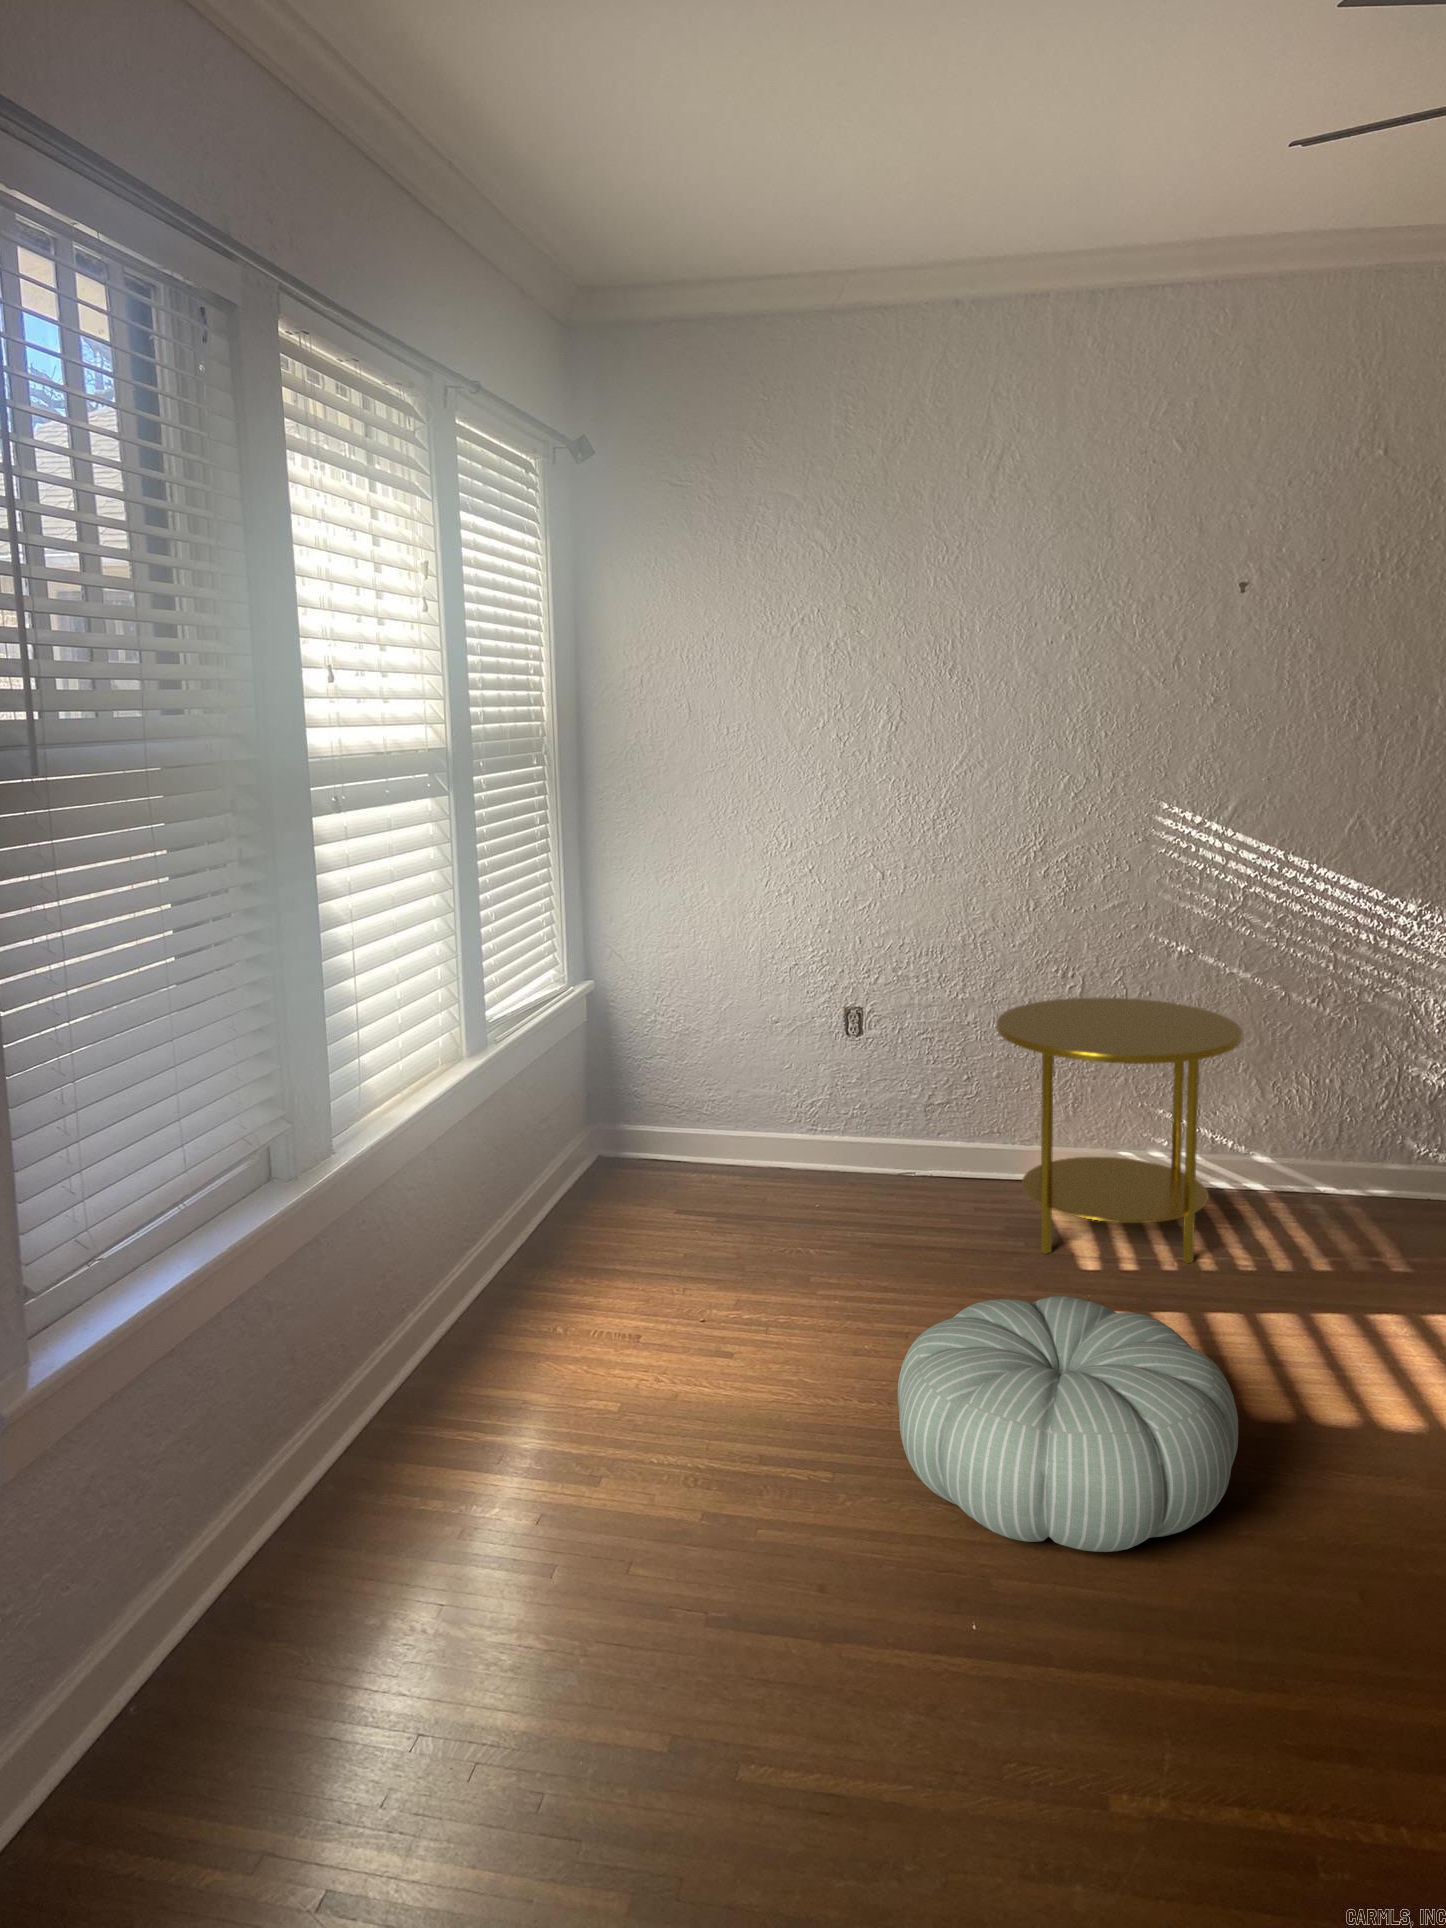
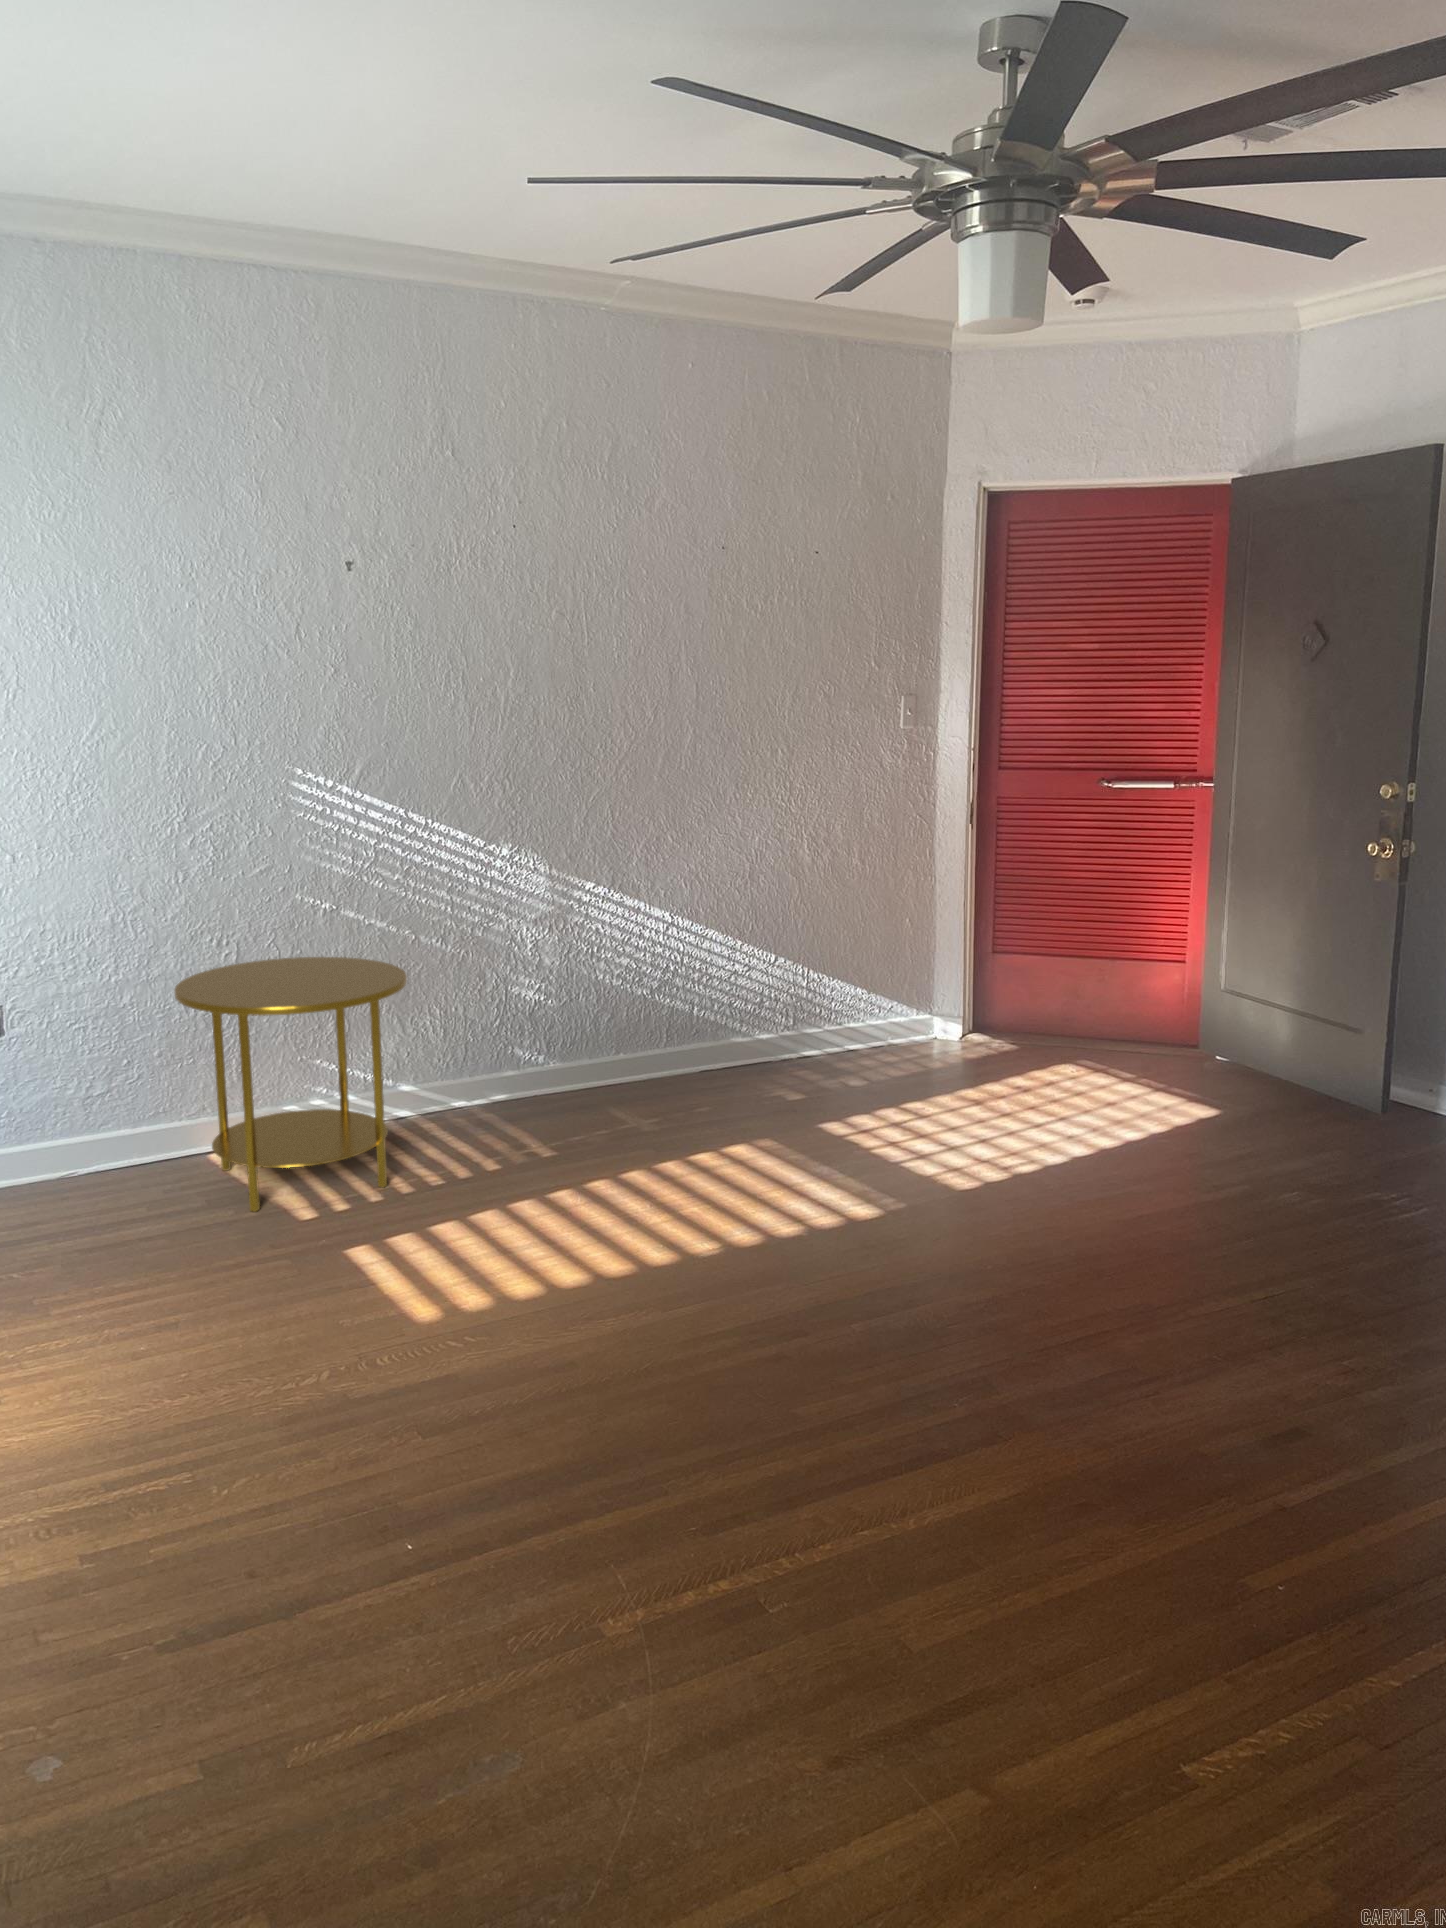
pouf: present [898,1296,1238,1552] -> none [223,1219,535,1439]

